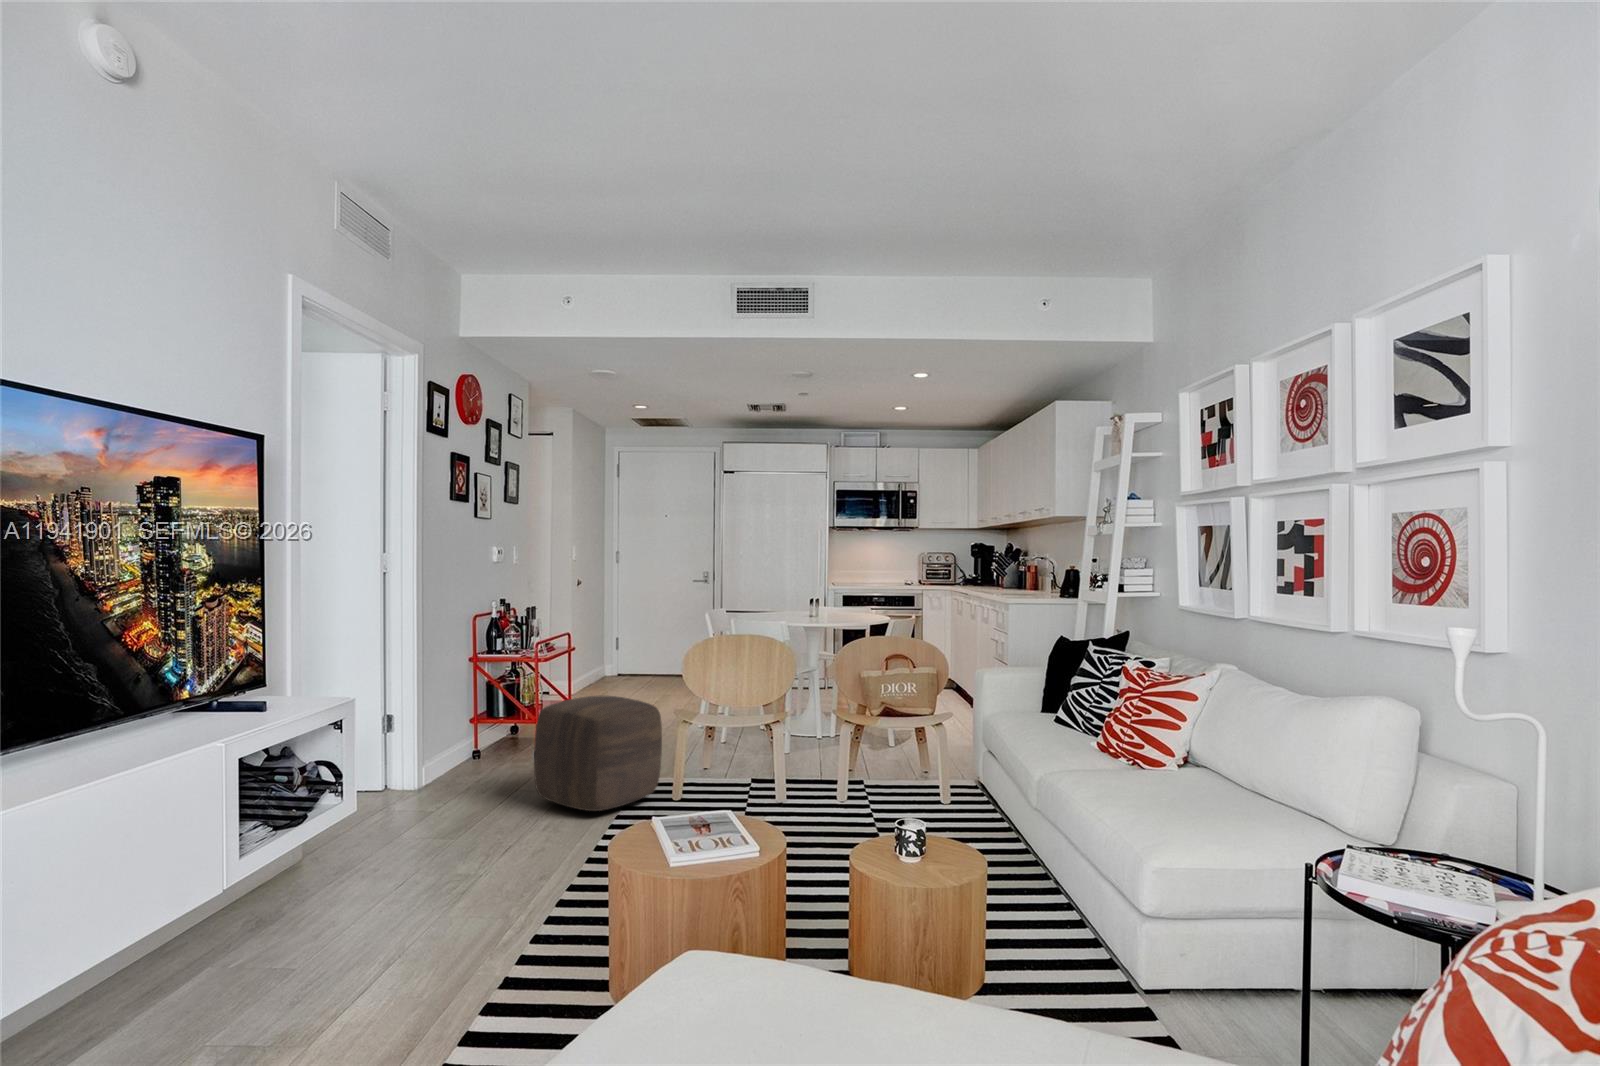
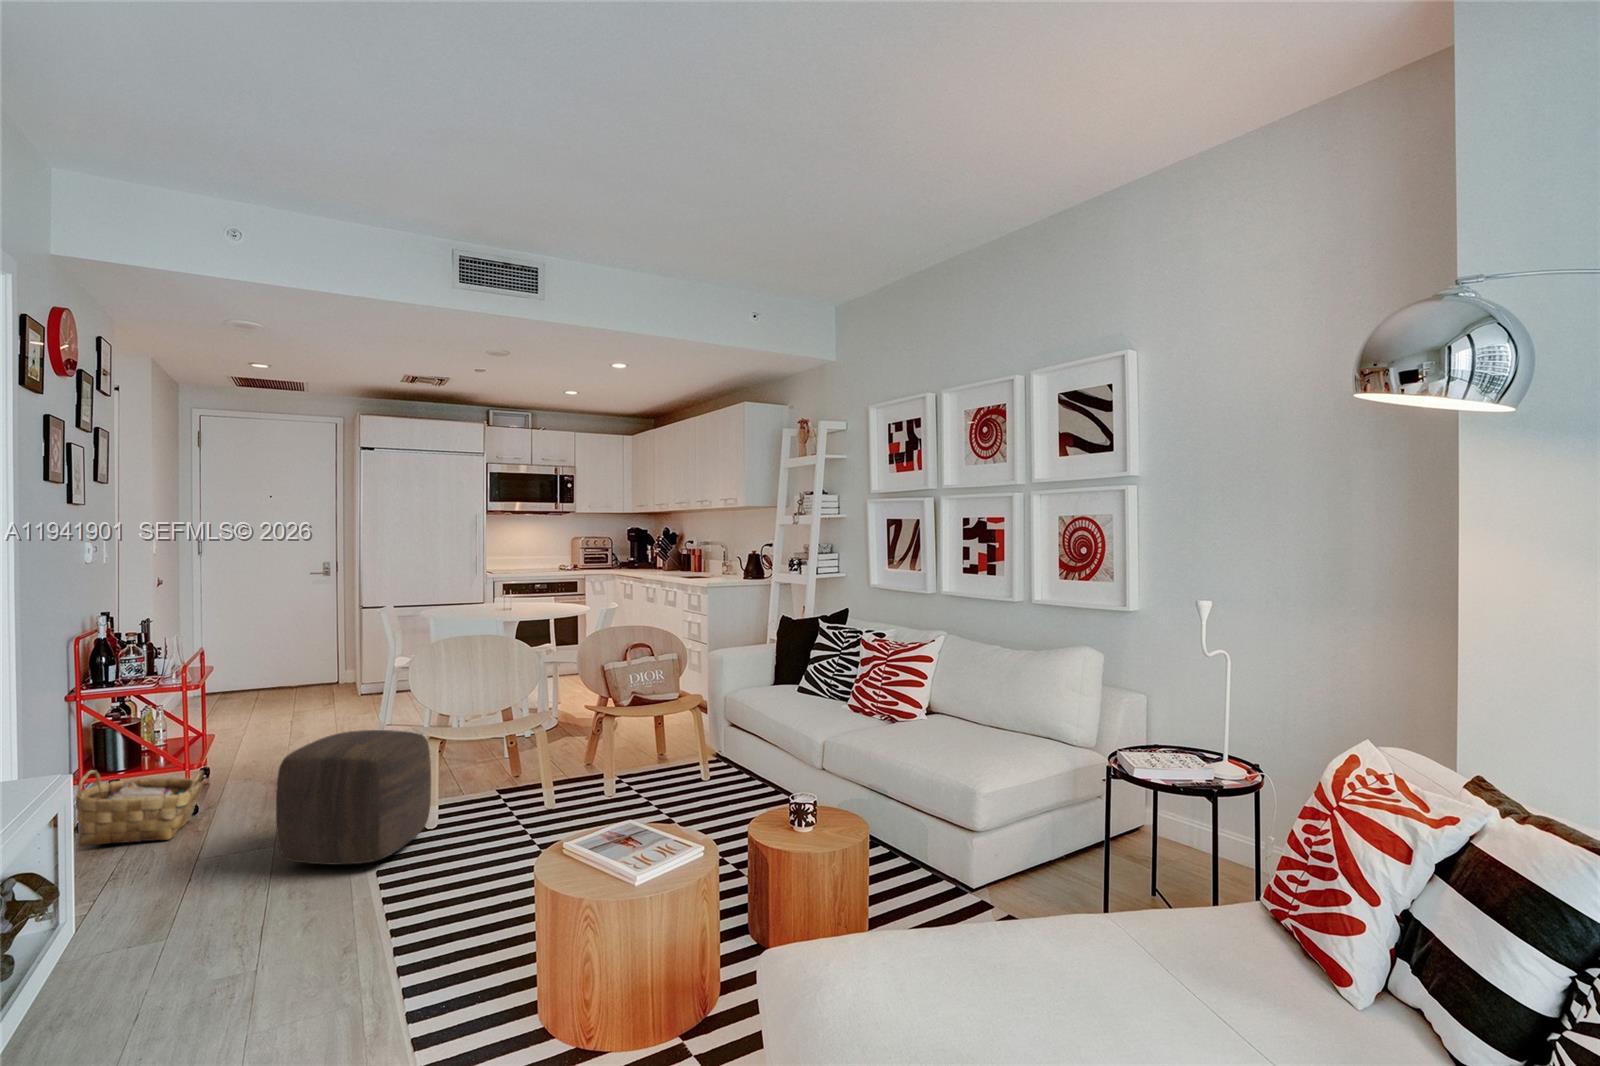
woven basket: none [441,702,527,766] -> present [76,770,203,846]

